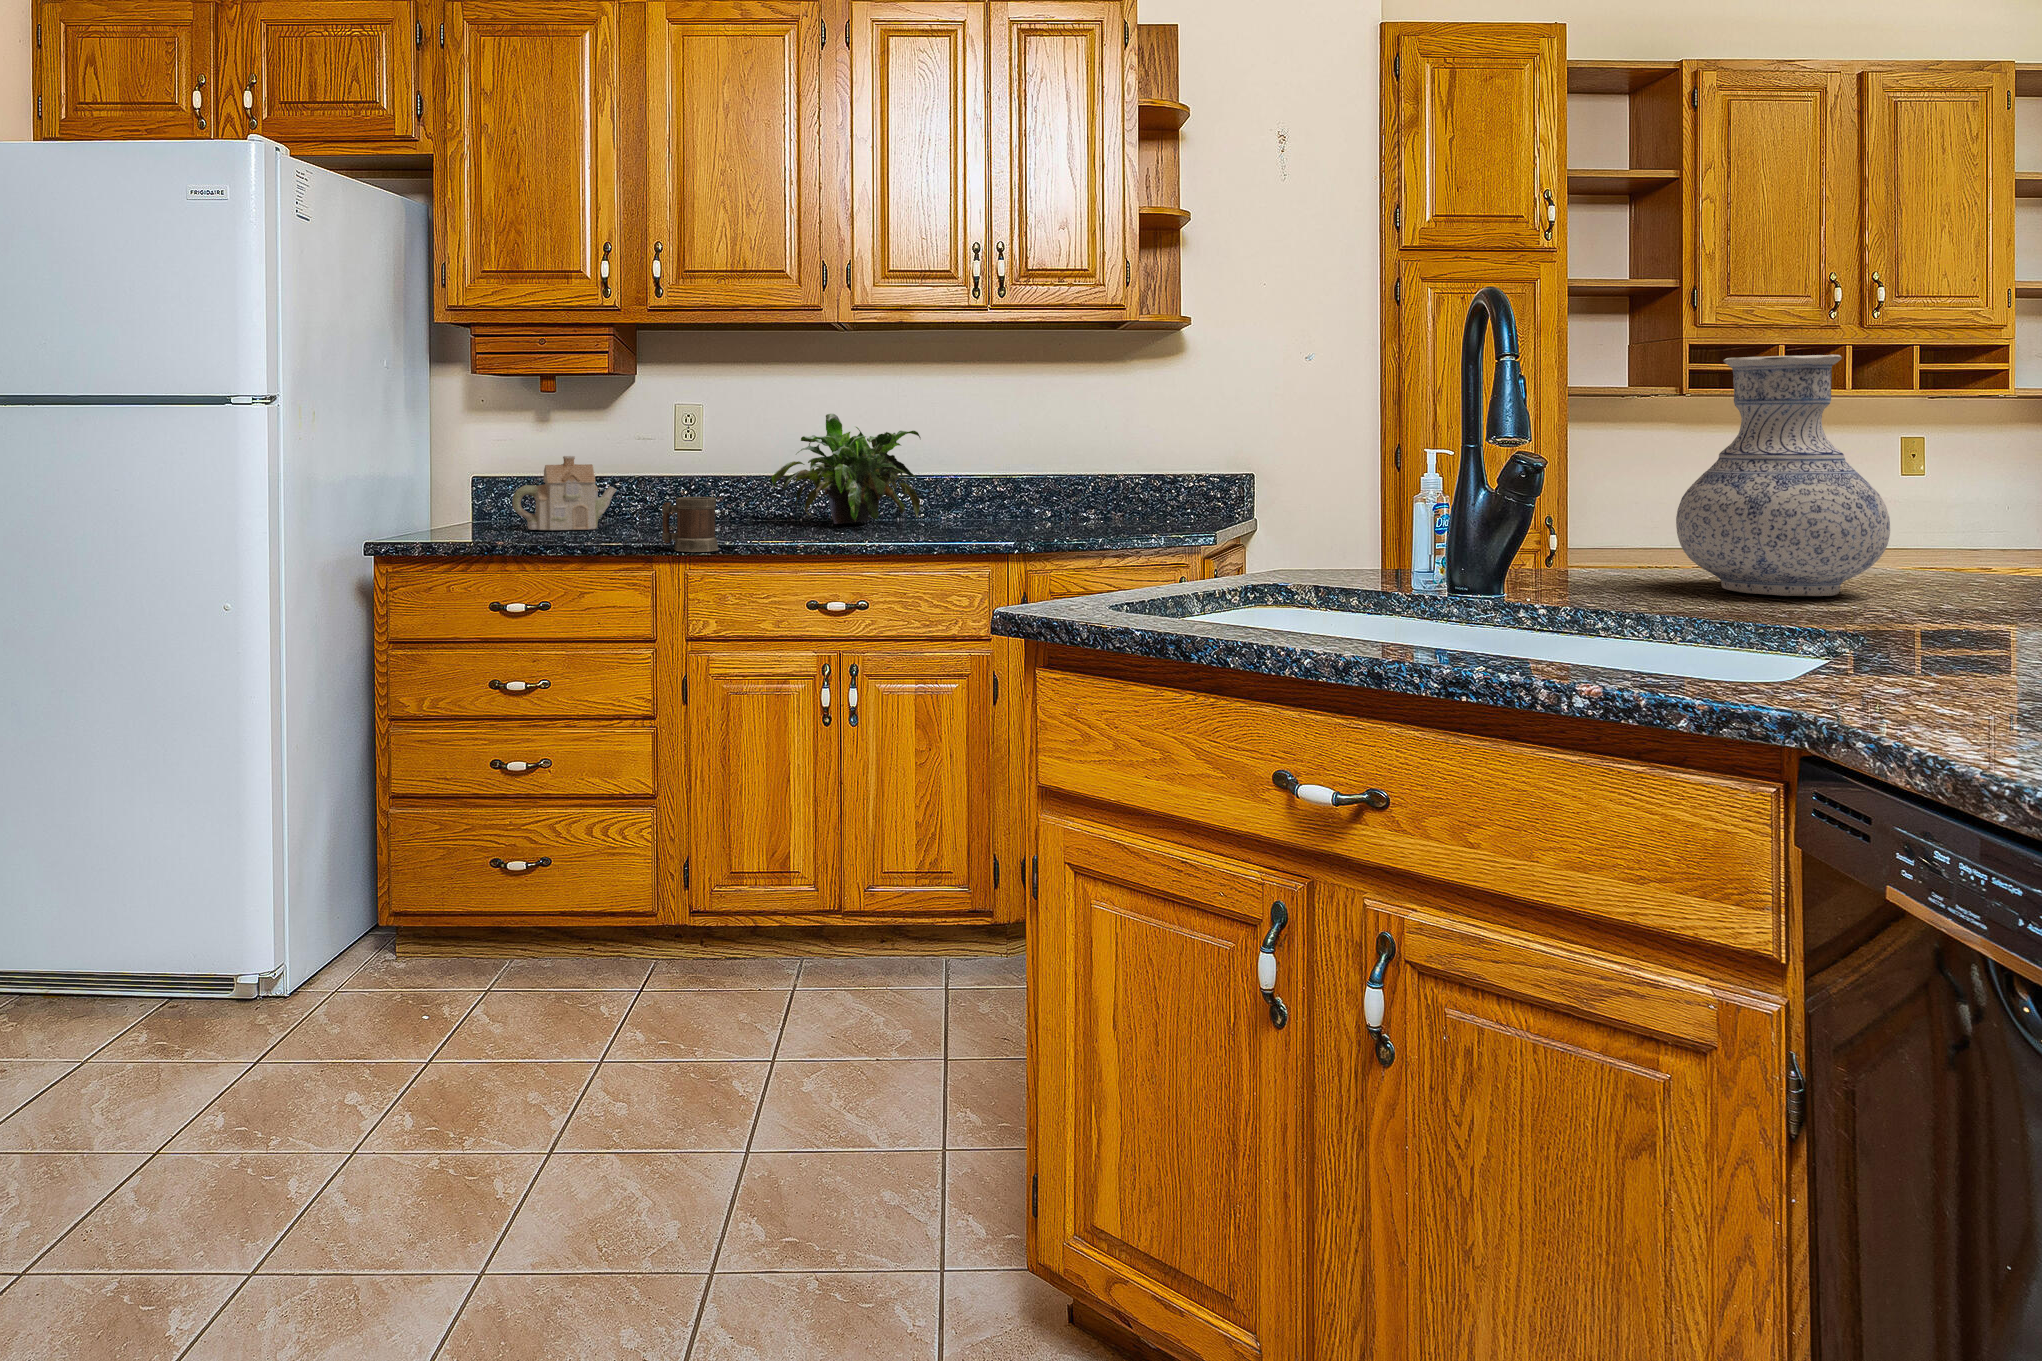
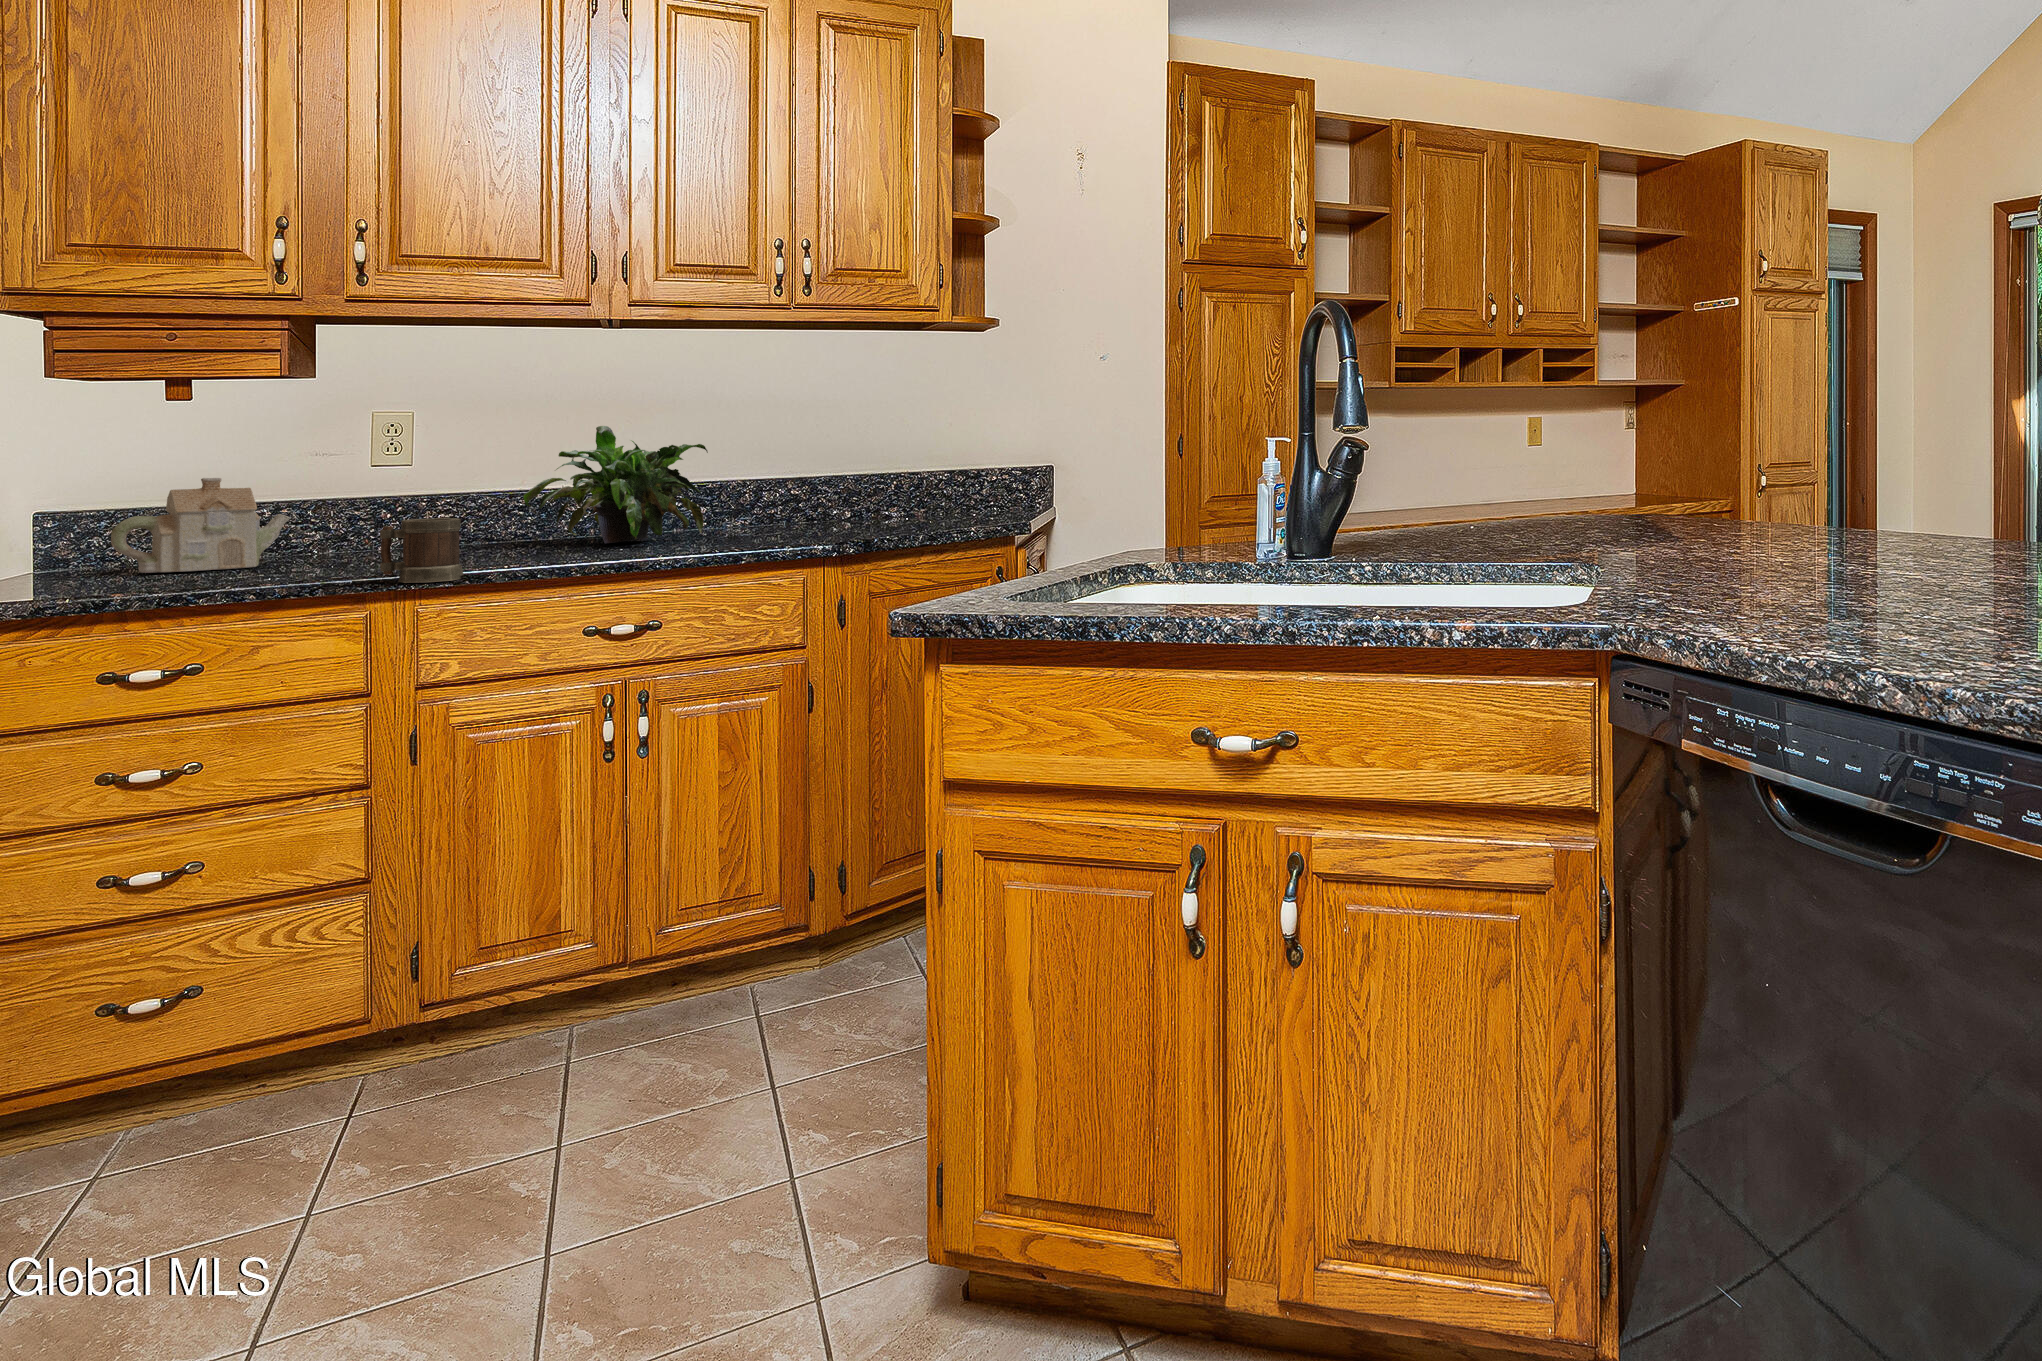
vase: present [1676,355,1890,596] -> none [1398,375,1521,547]

